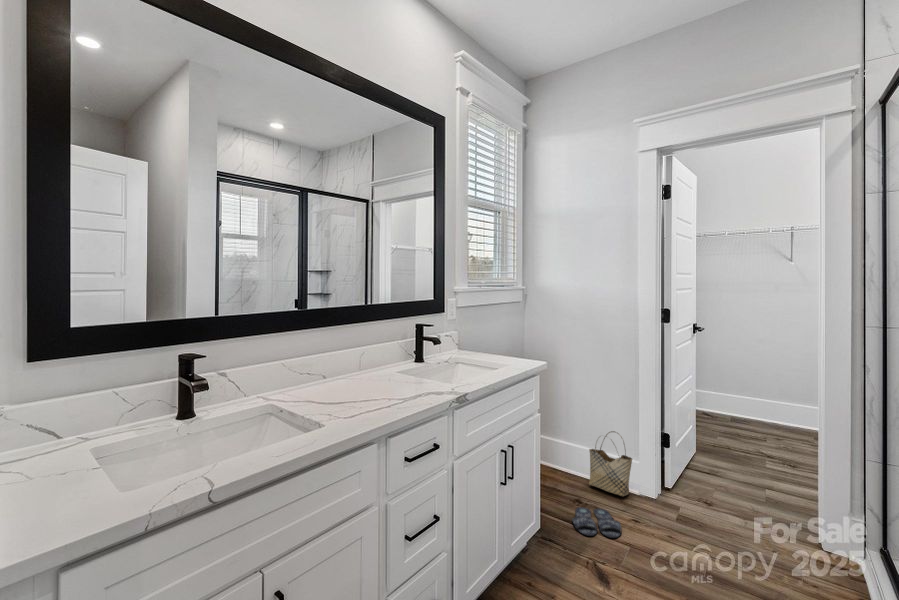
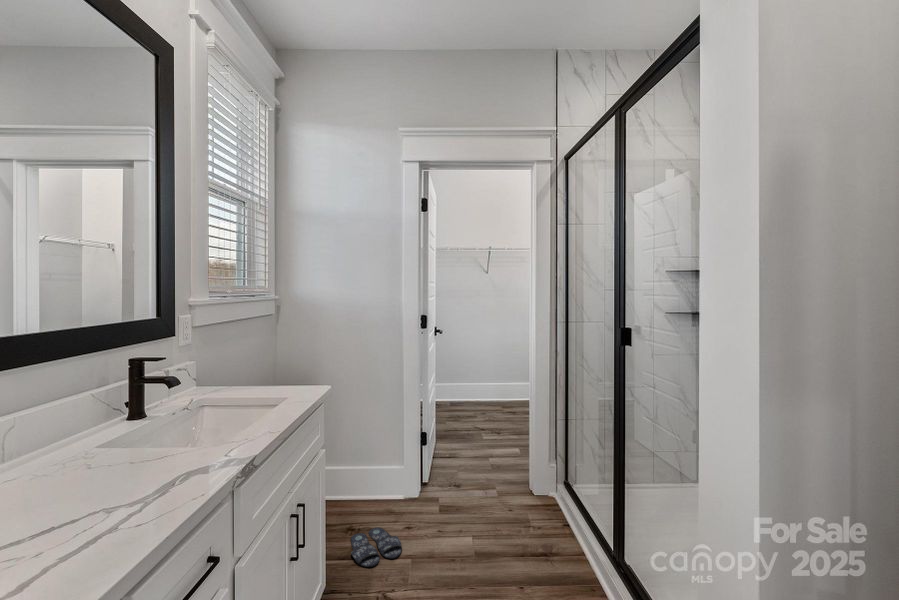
woven basket: present [589,431,632,496] -> none [355,442,398,506]

